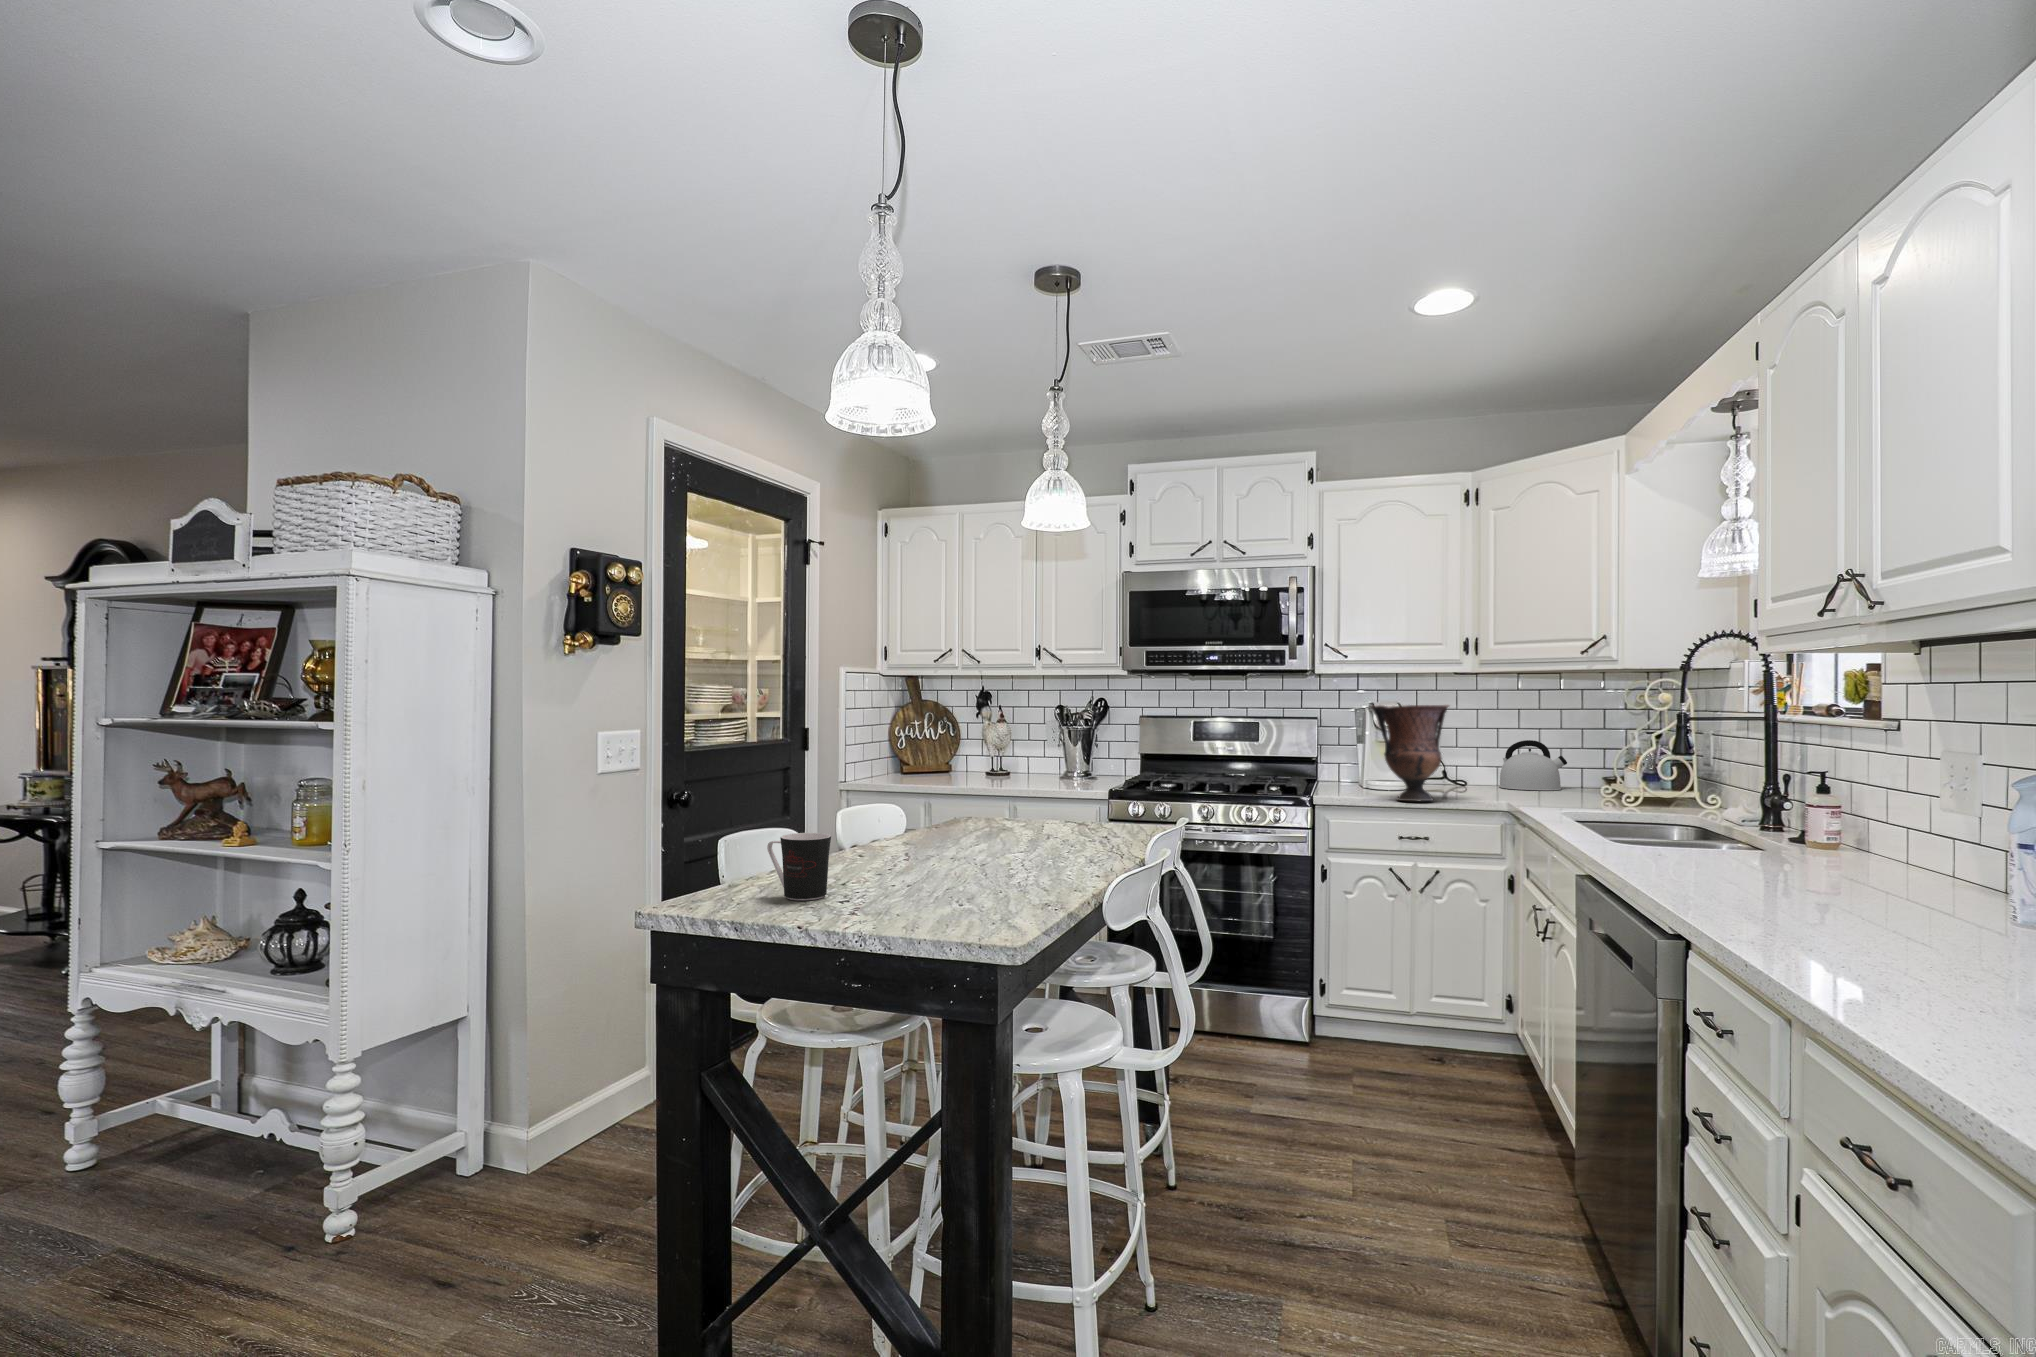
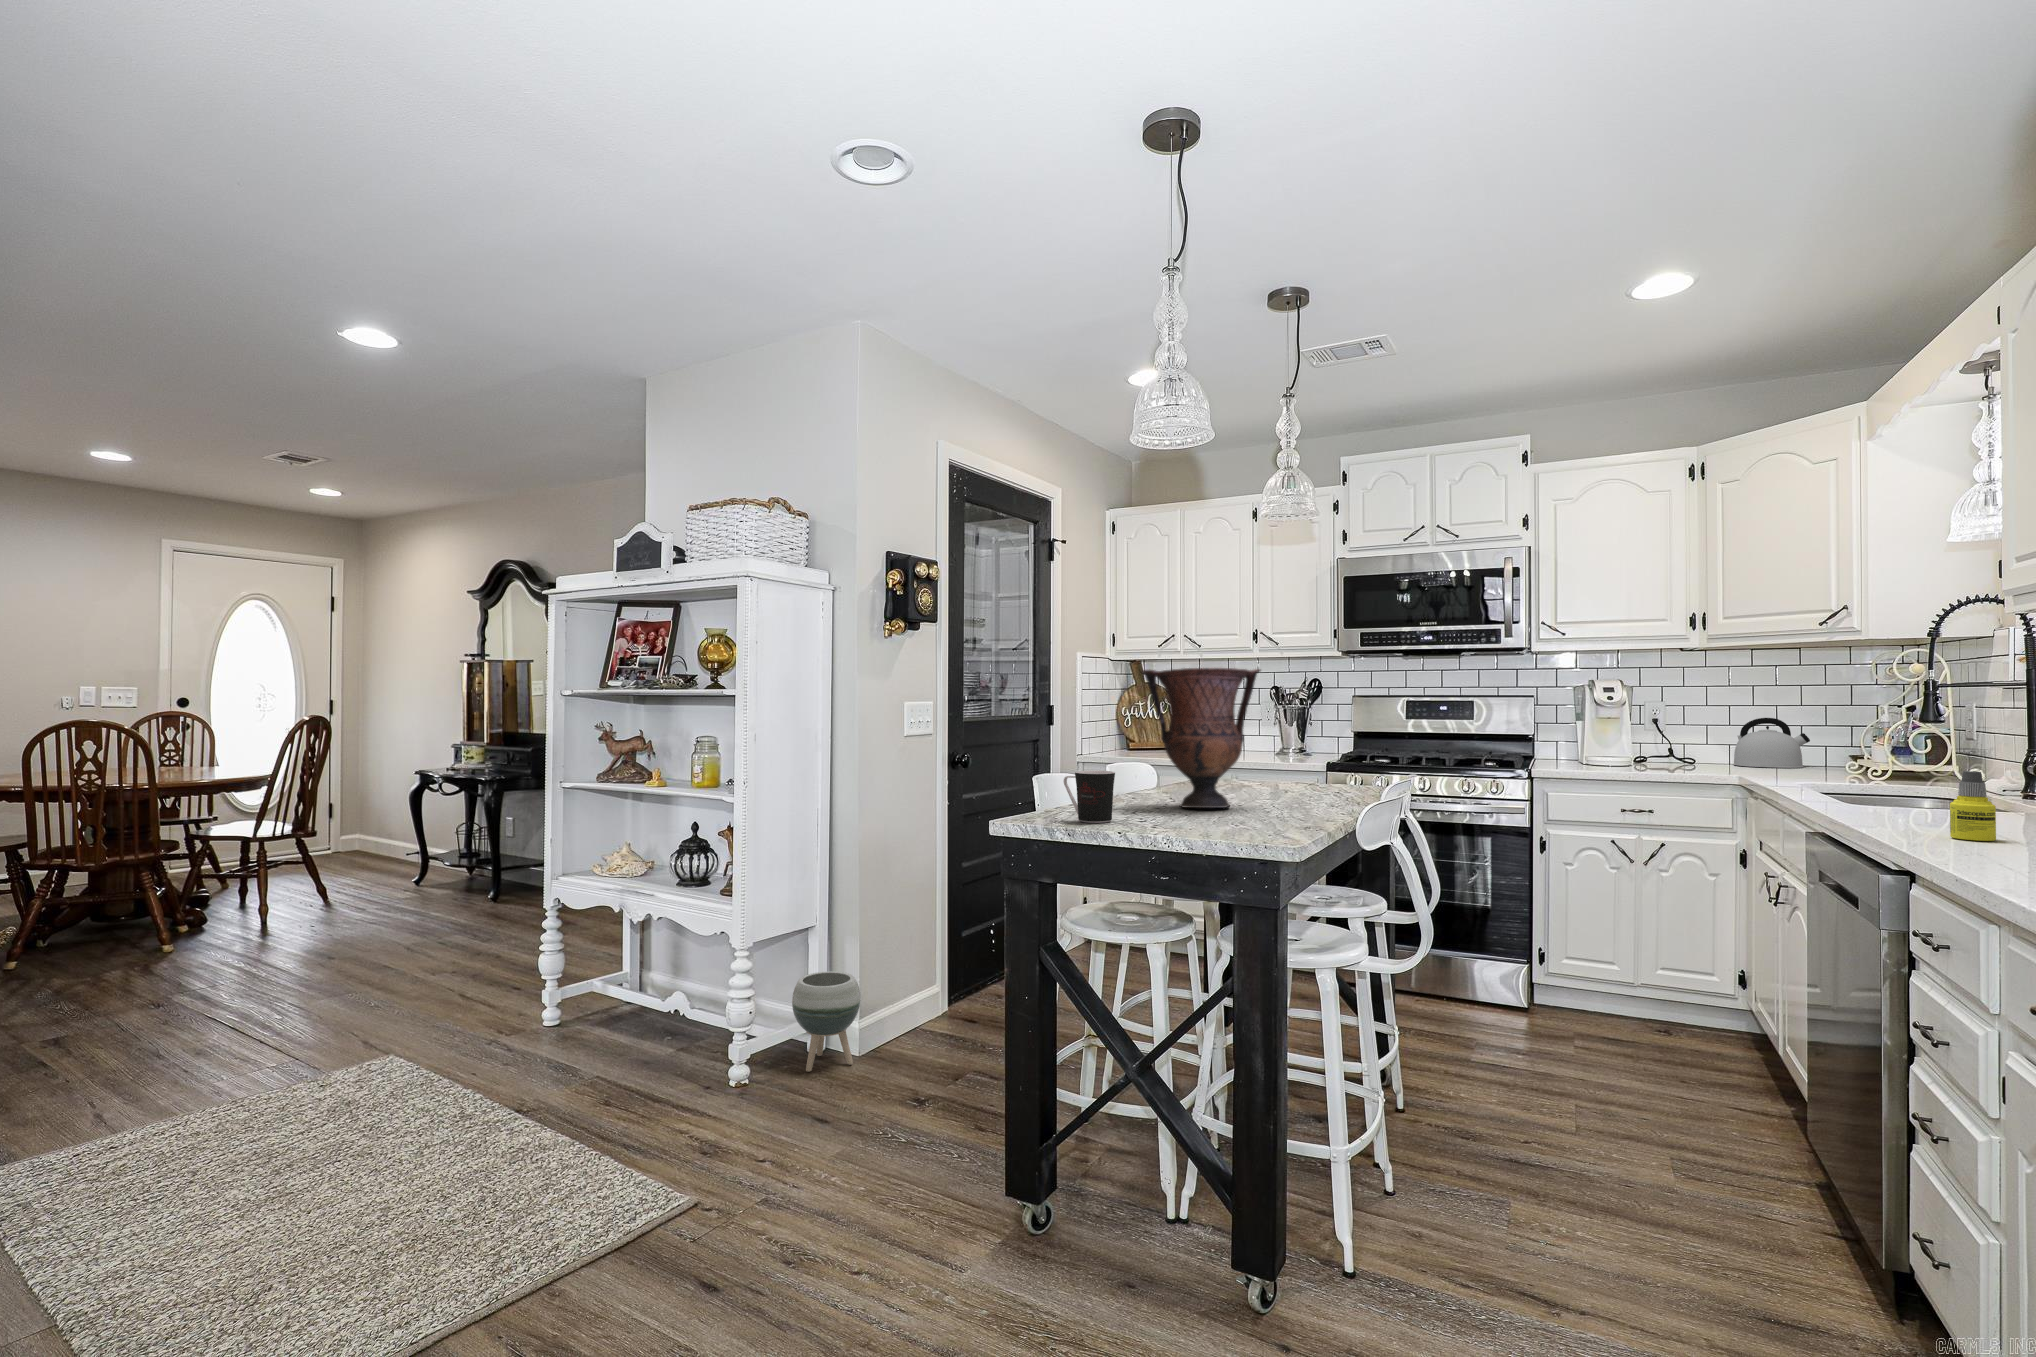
vase: present [1371,705,1449,801] -> present [1141,668,1261,808]
bottle: none [1715,818,1758,892] -> present [1950,771,1996,841]
planter: none [459,1062,551,1193] -> present [792,971,861,1072]

